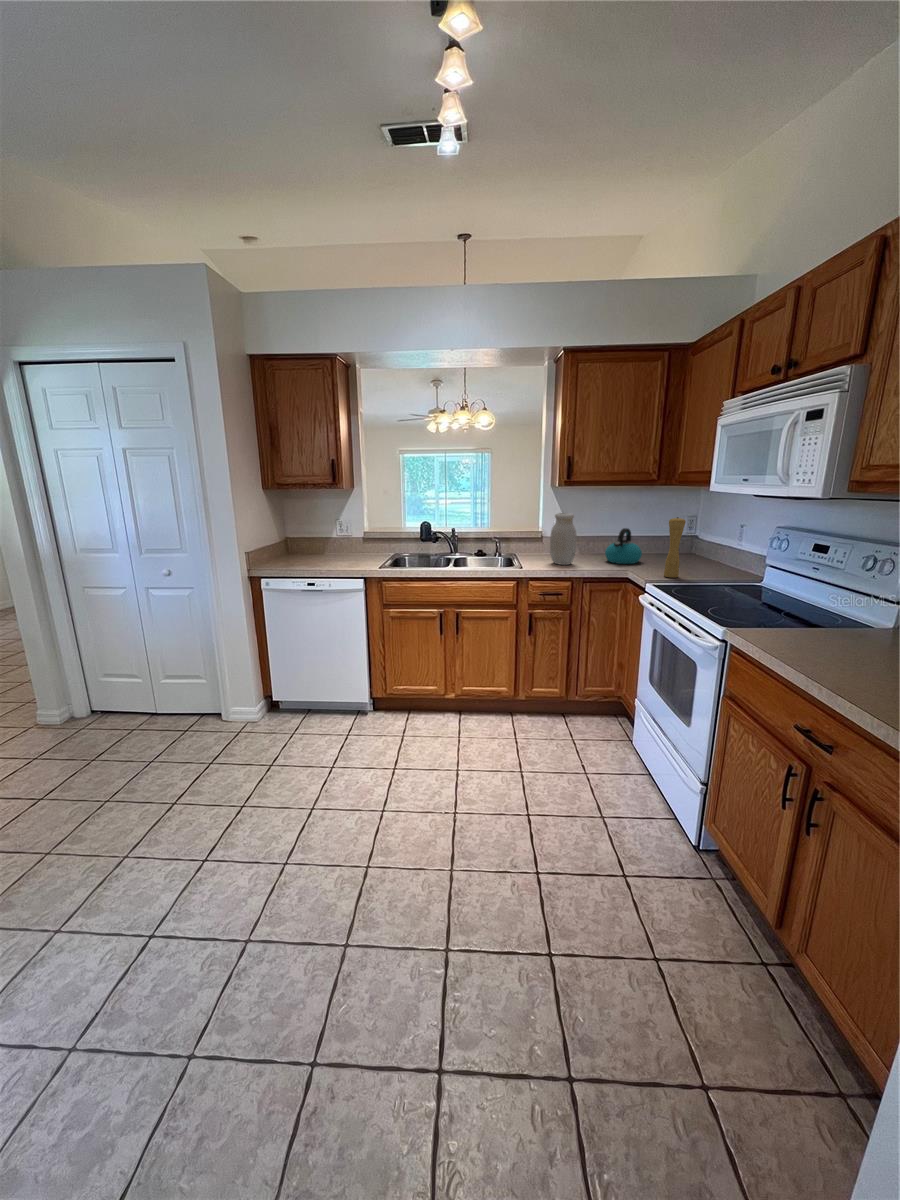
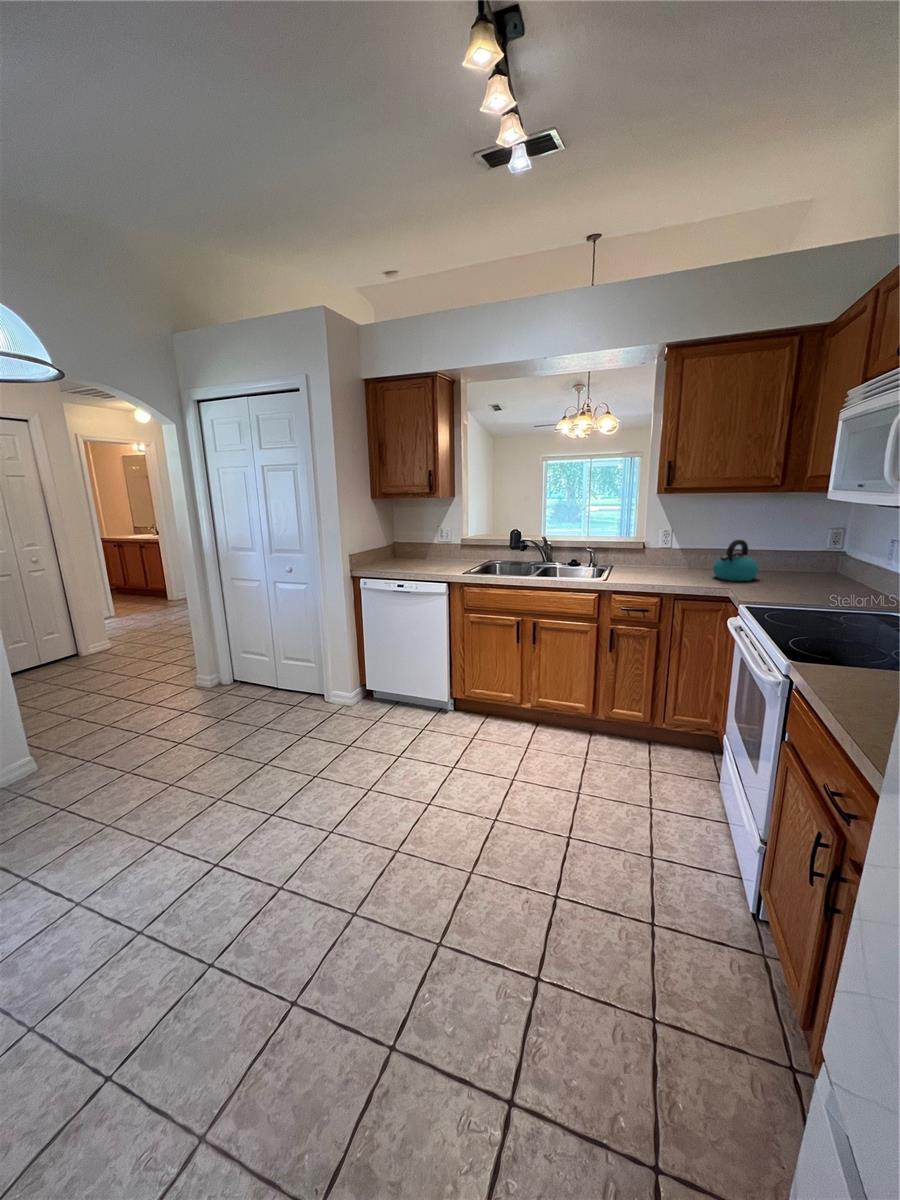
jar: present [550,513,577,565] -> none [645,521,675,579]
pepper mill: present [664,517,686,578] -> none [770,529,799,600]

